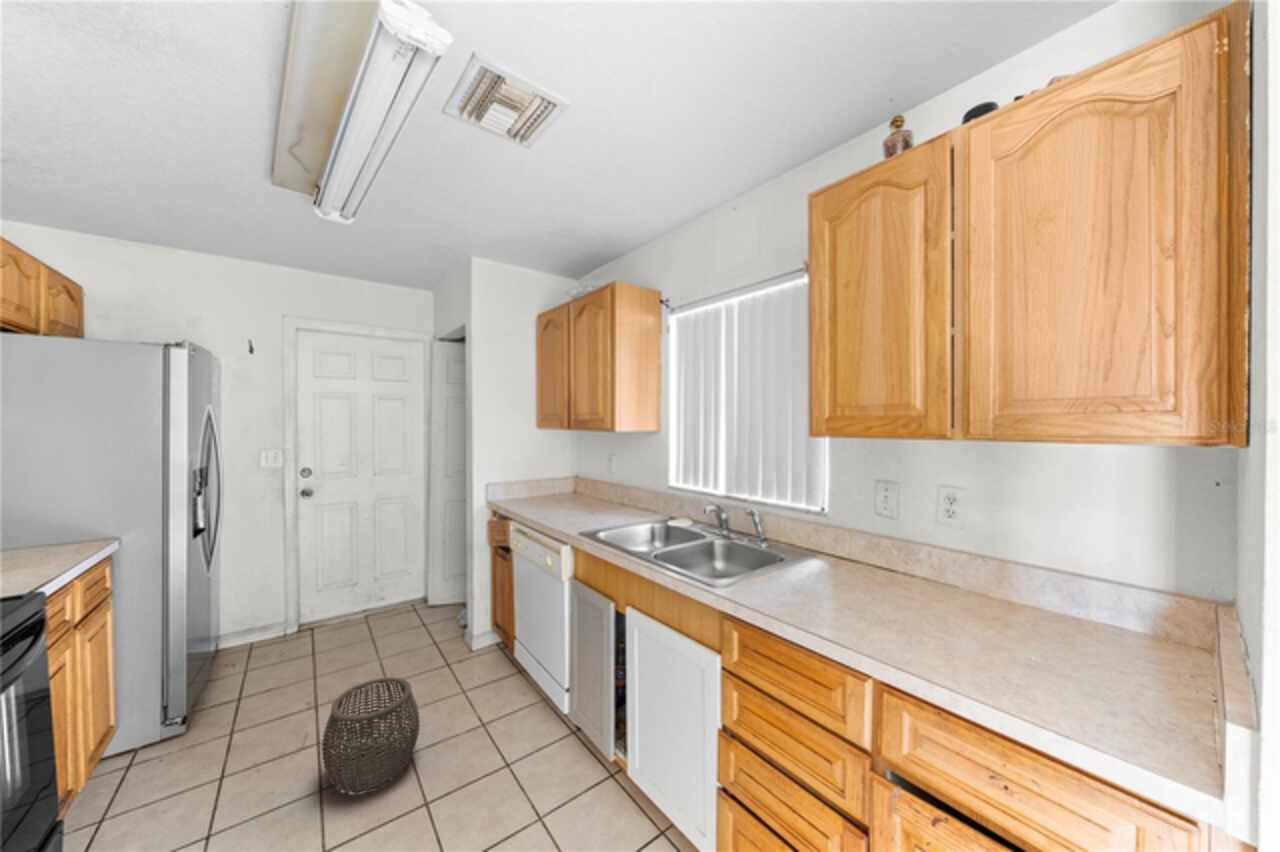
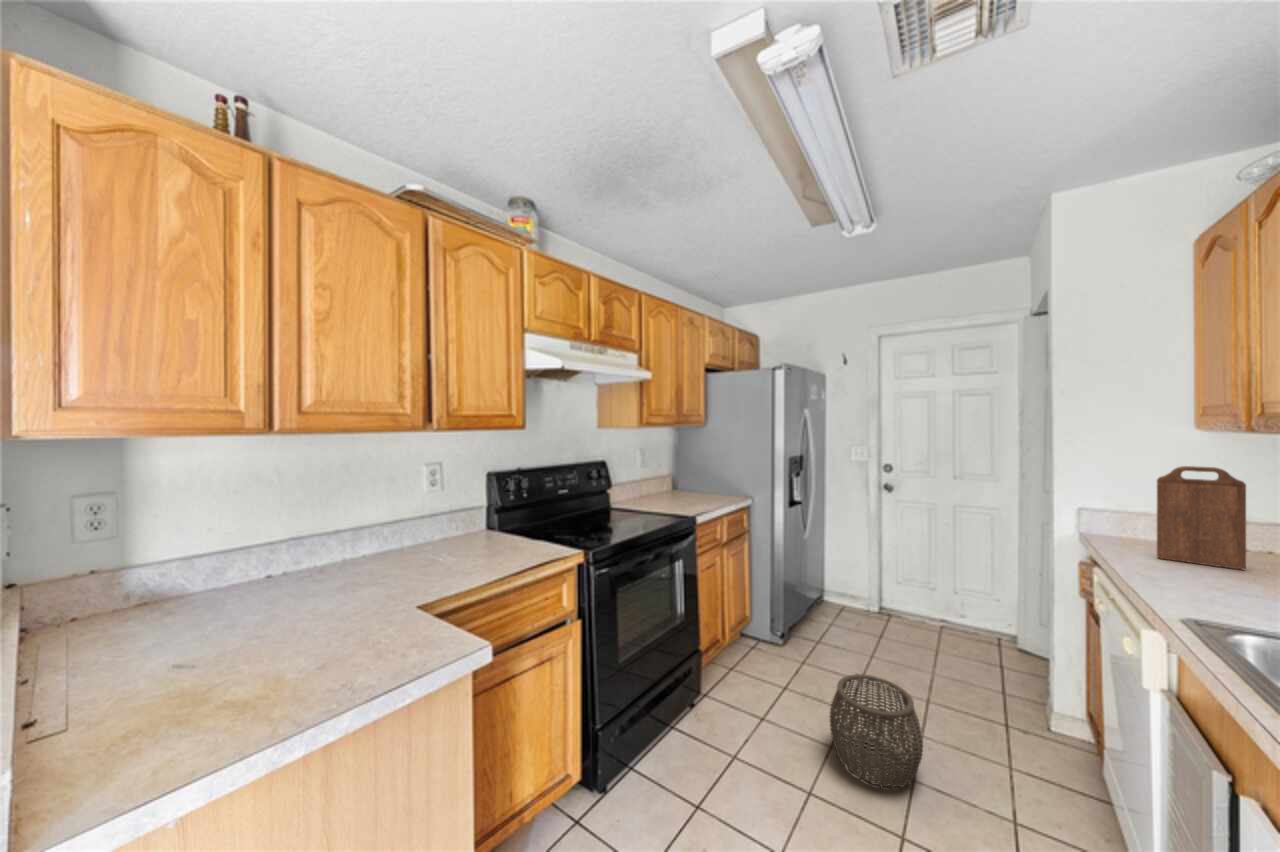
cutting board: none [531,448,564,507] -> present [1157,466,1246,569]

